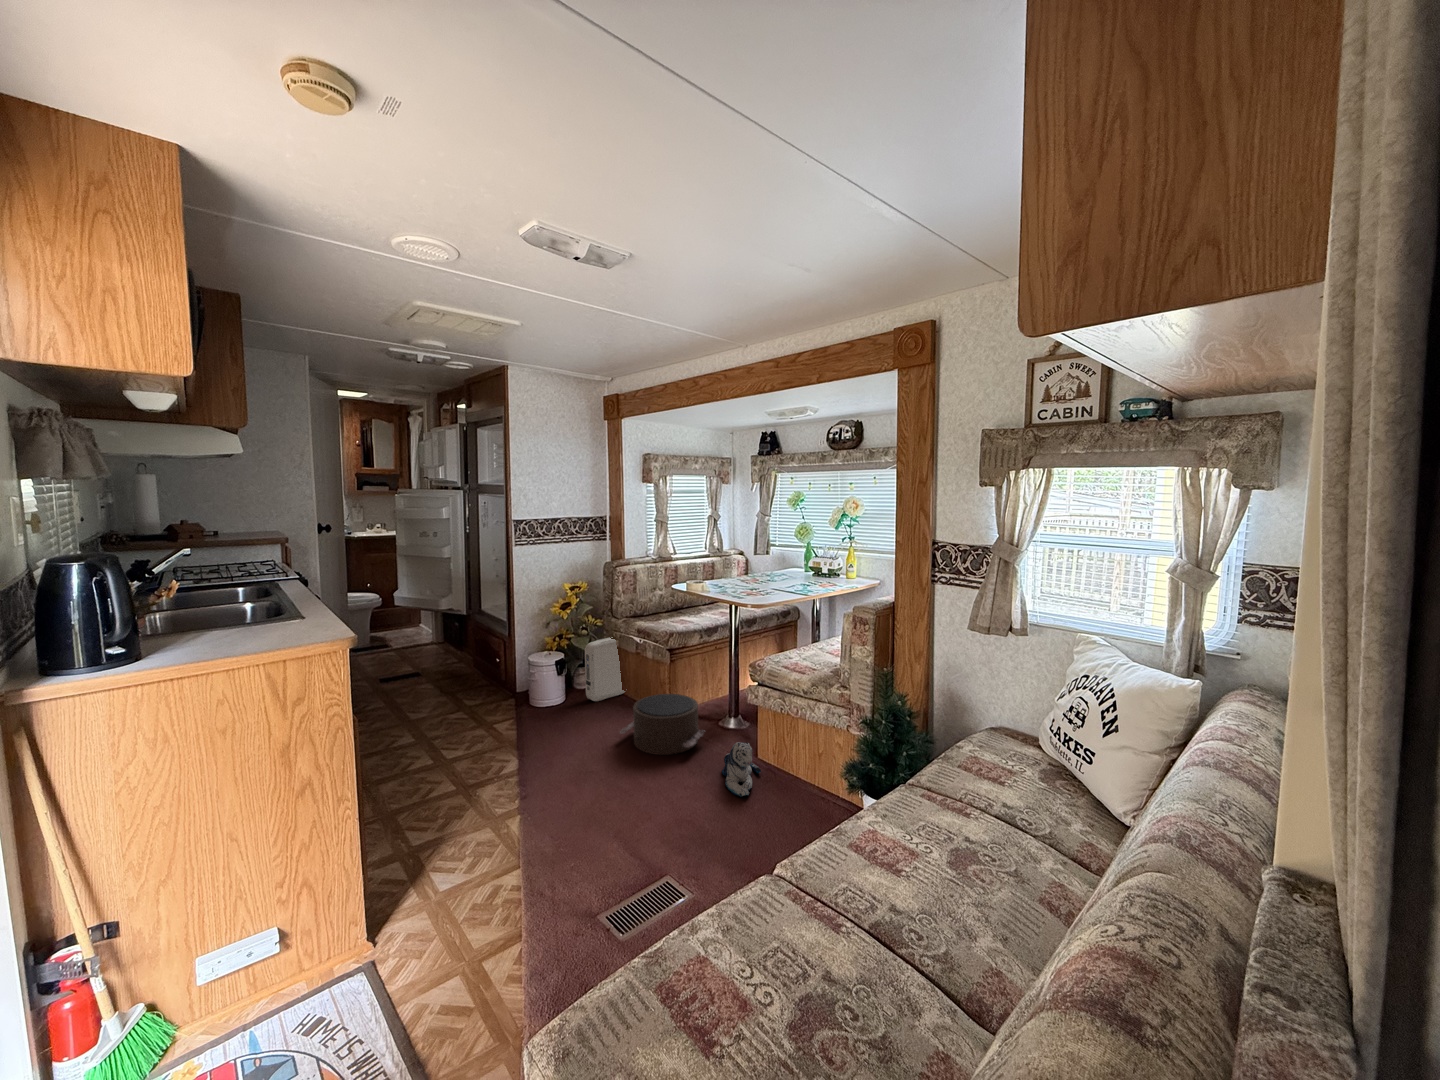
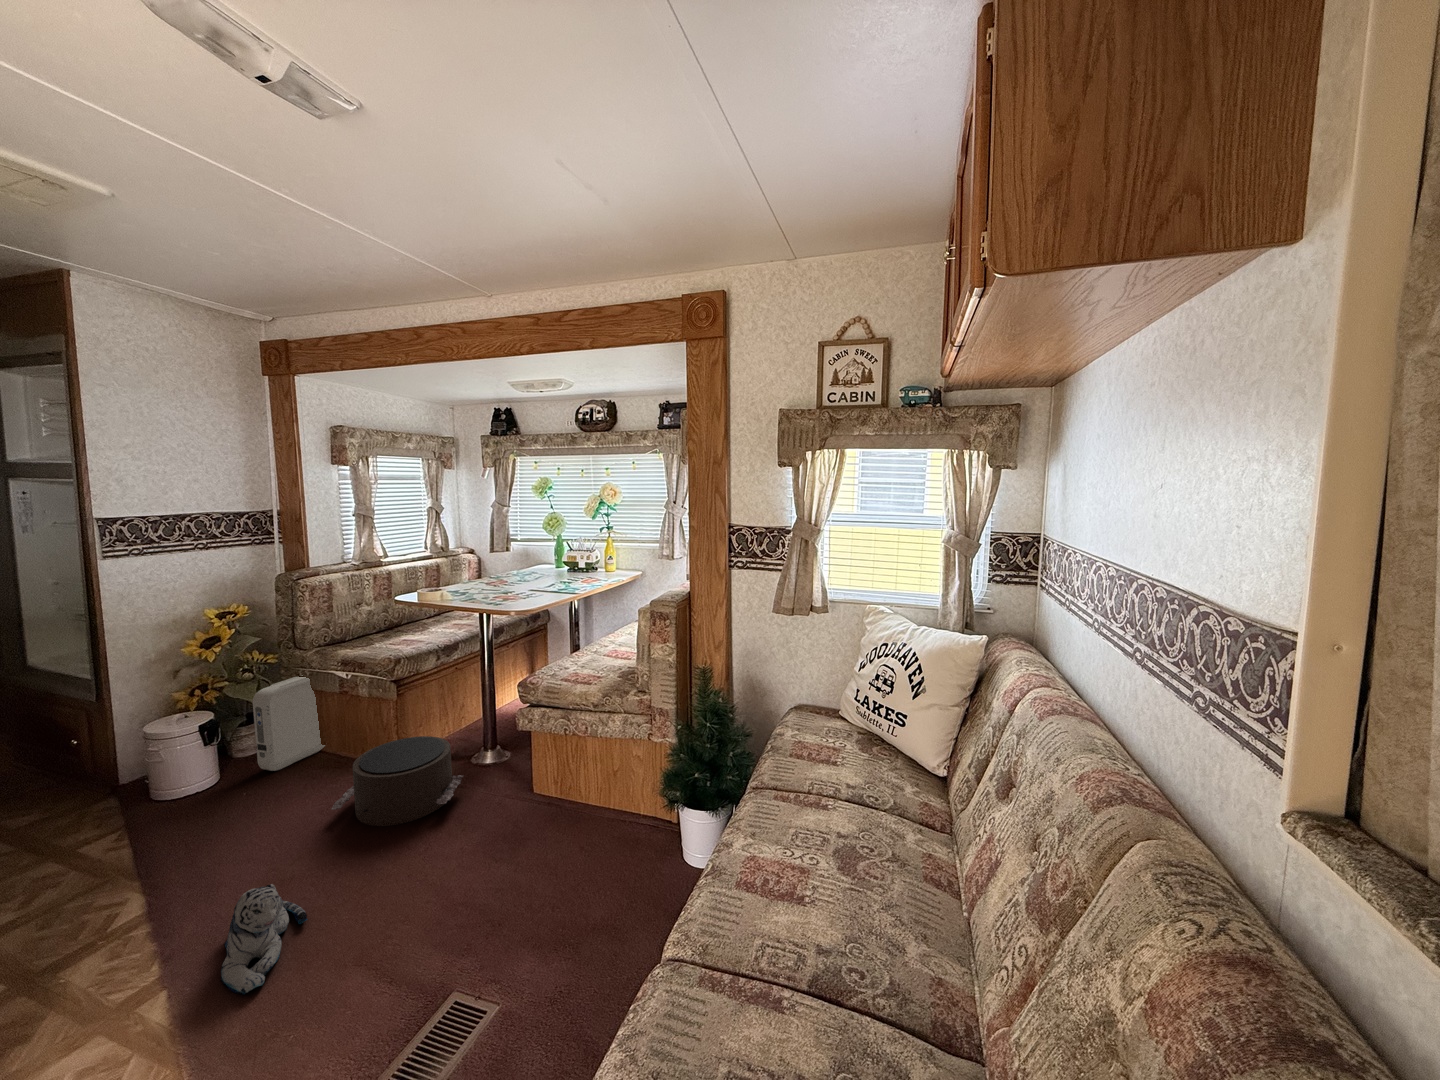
plush toy: present [722,742,761,797] -> present [221,884,308,995]

